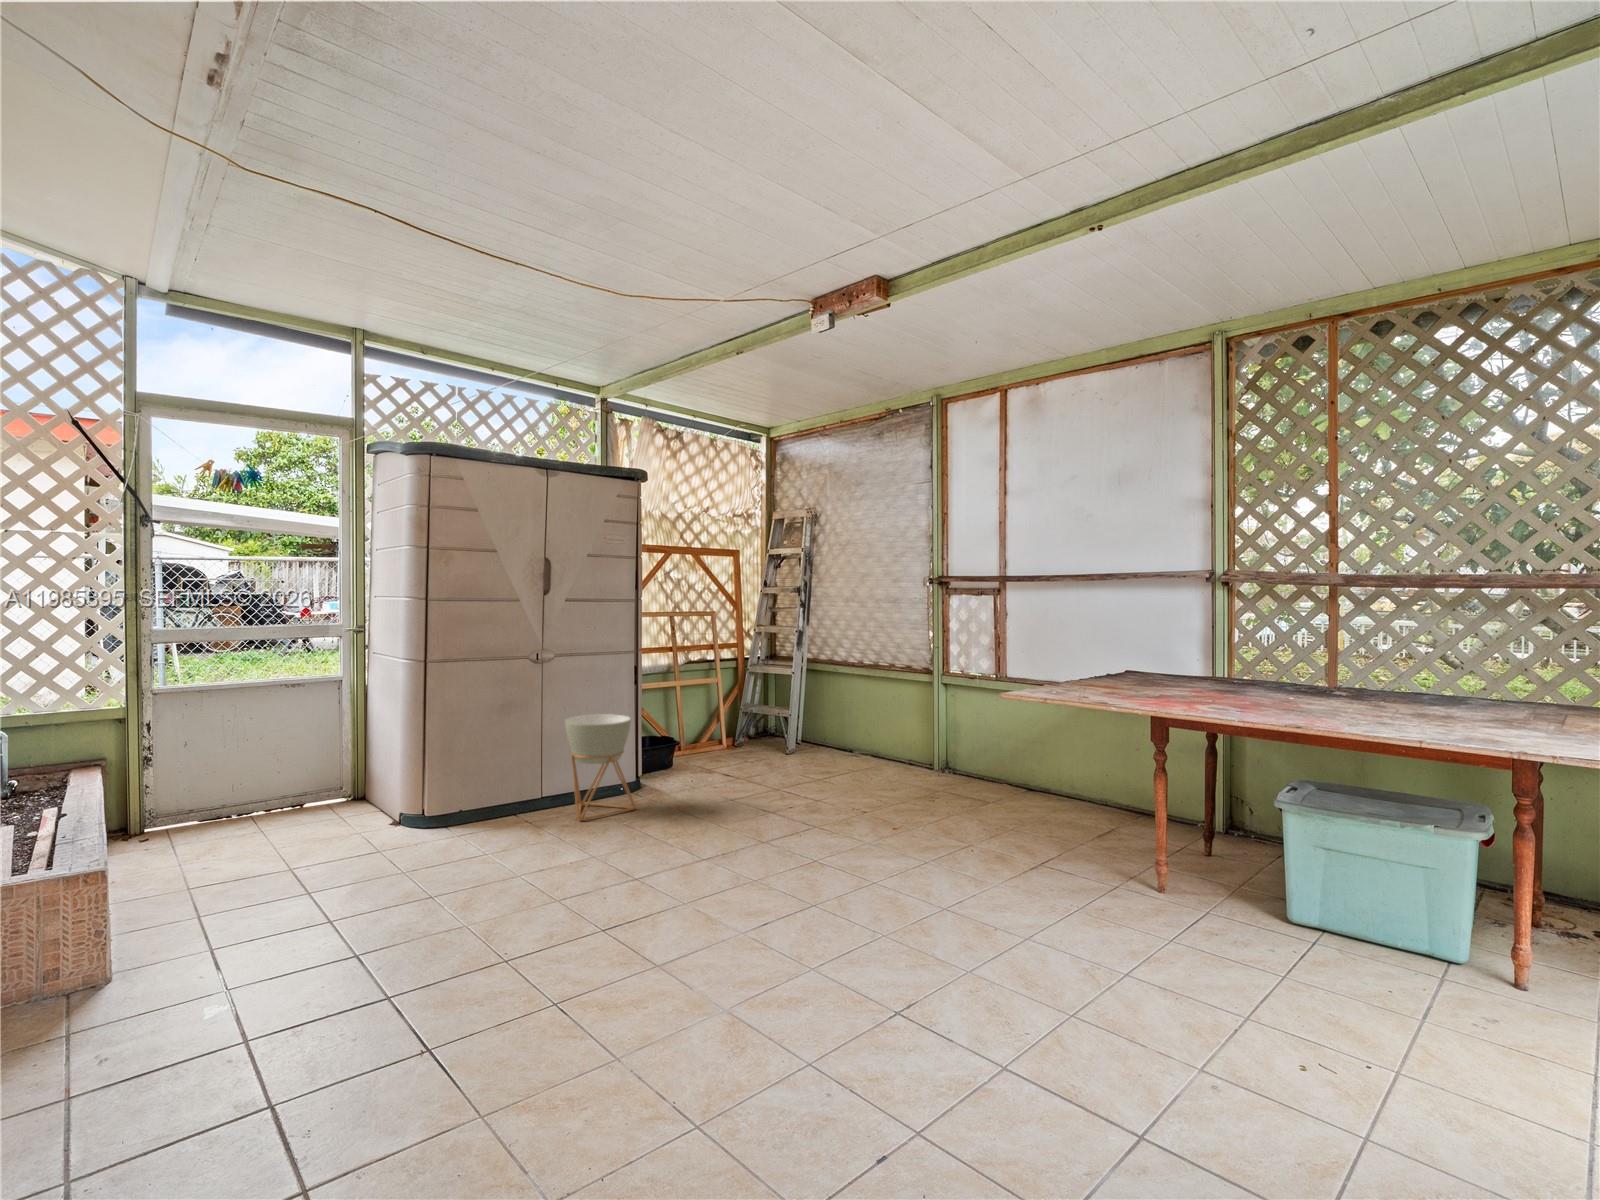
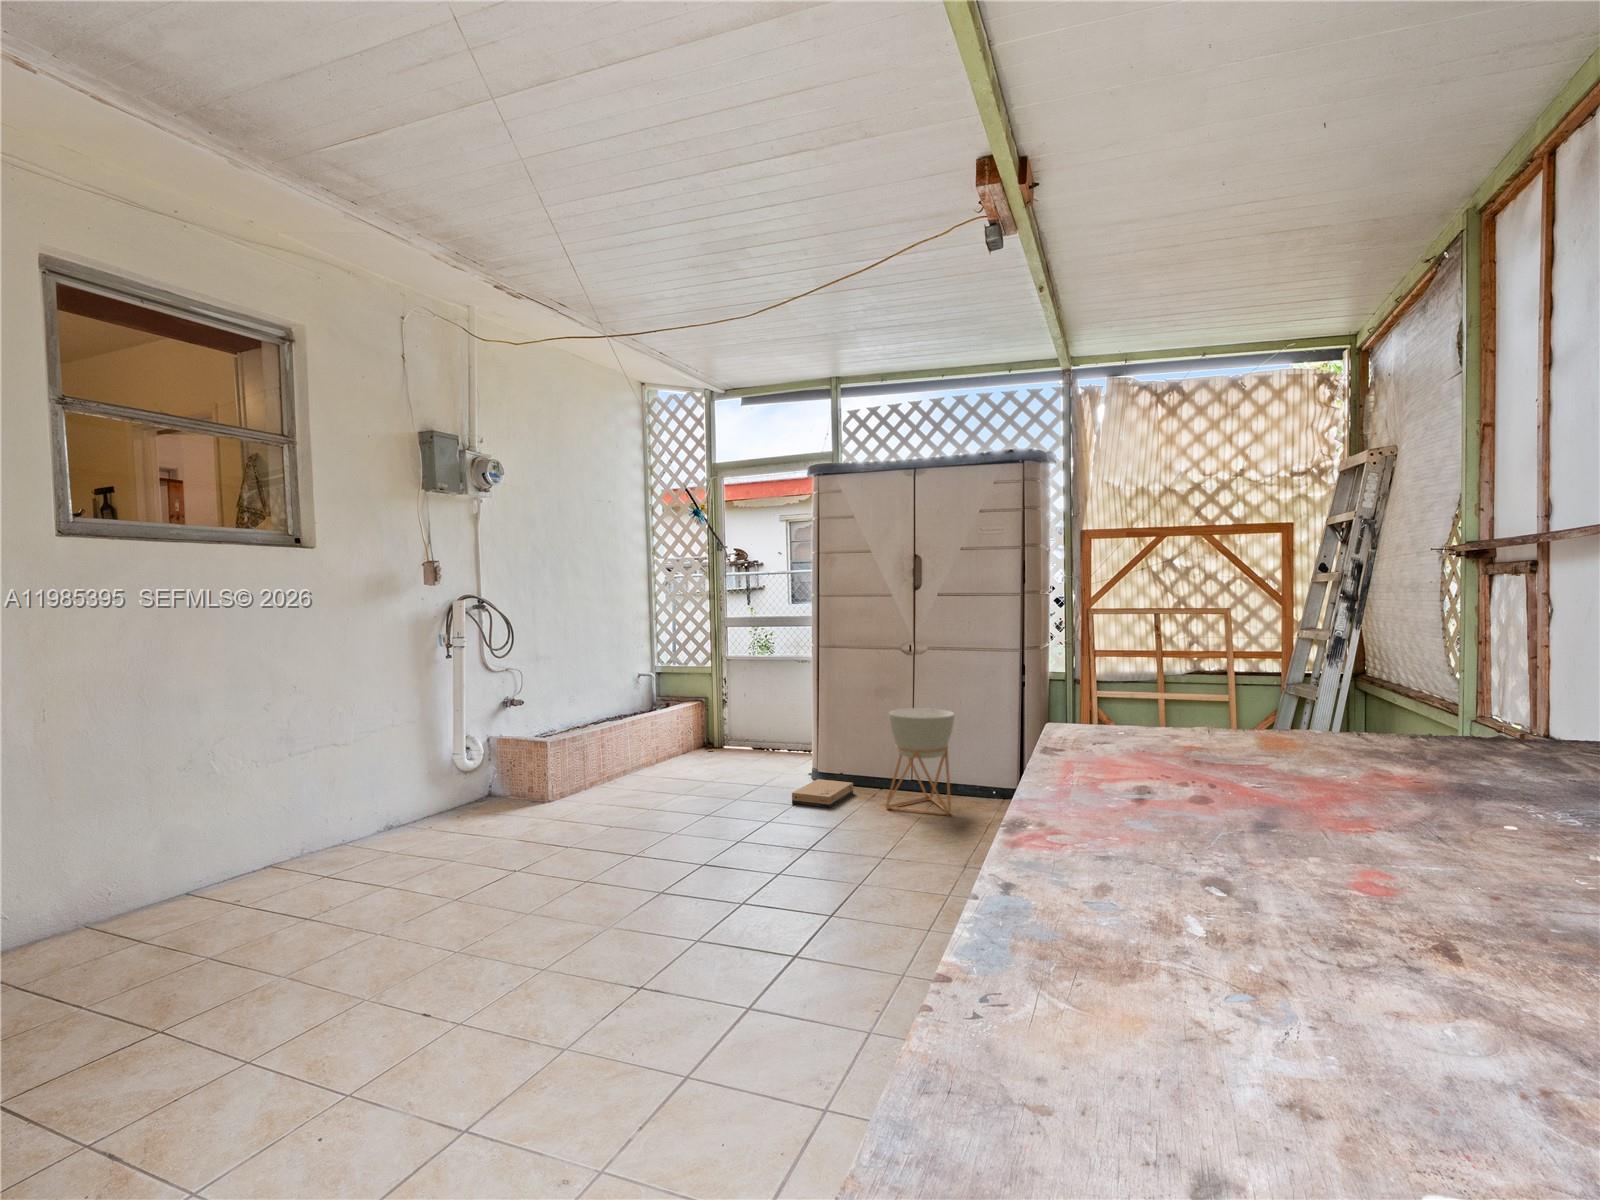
cardboard box: none [463,810,536,847] -> present [792,779,853,808]

